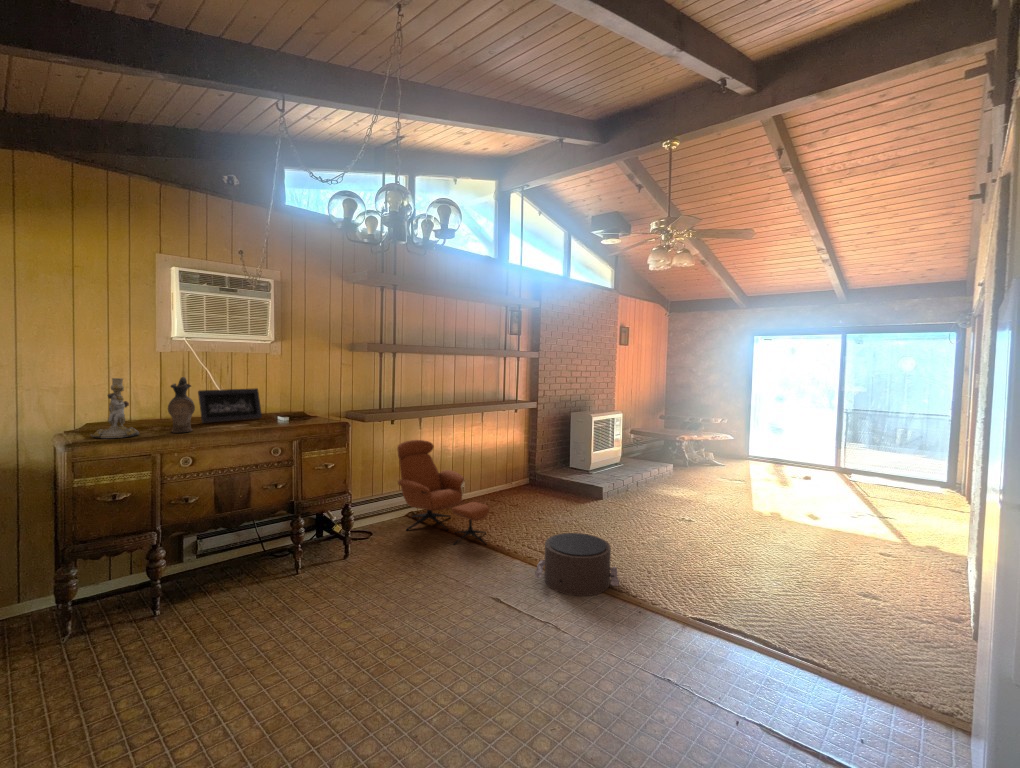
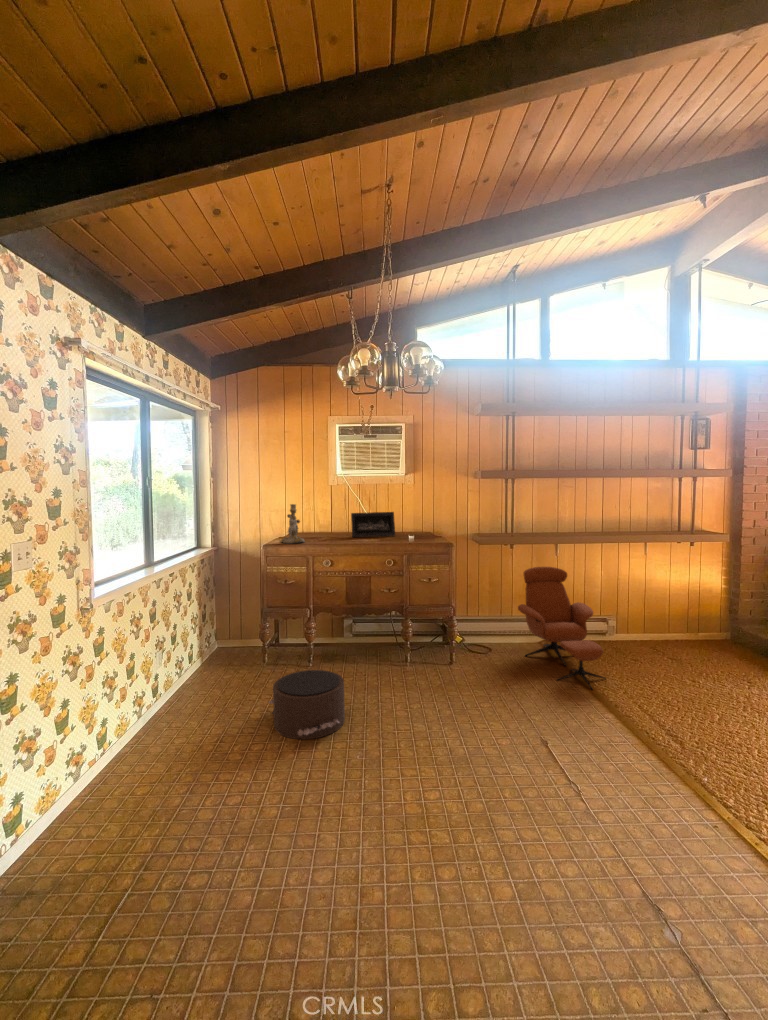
ceramic pitcher: present [168,377,195,433] -> none [319,503,335,543]
pouf: present [535,533,619,596] -> present [269,670,345,739]

